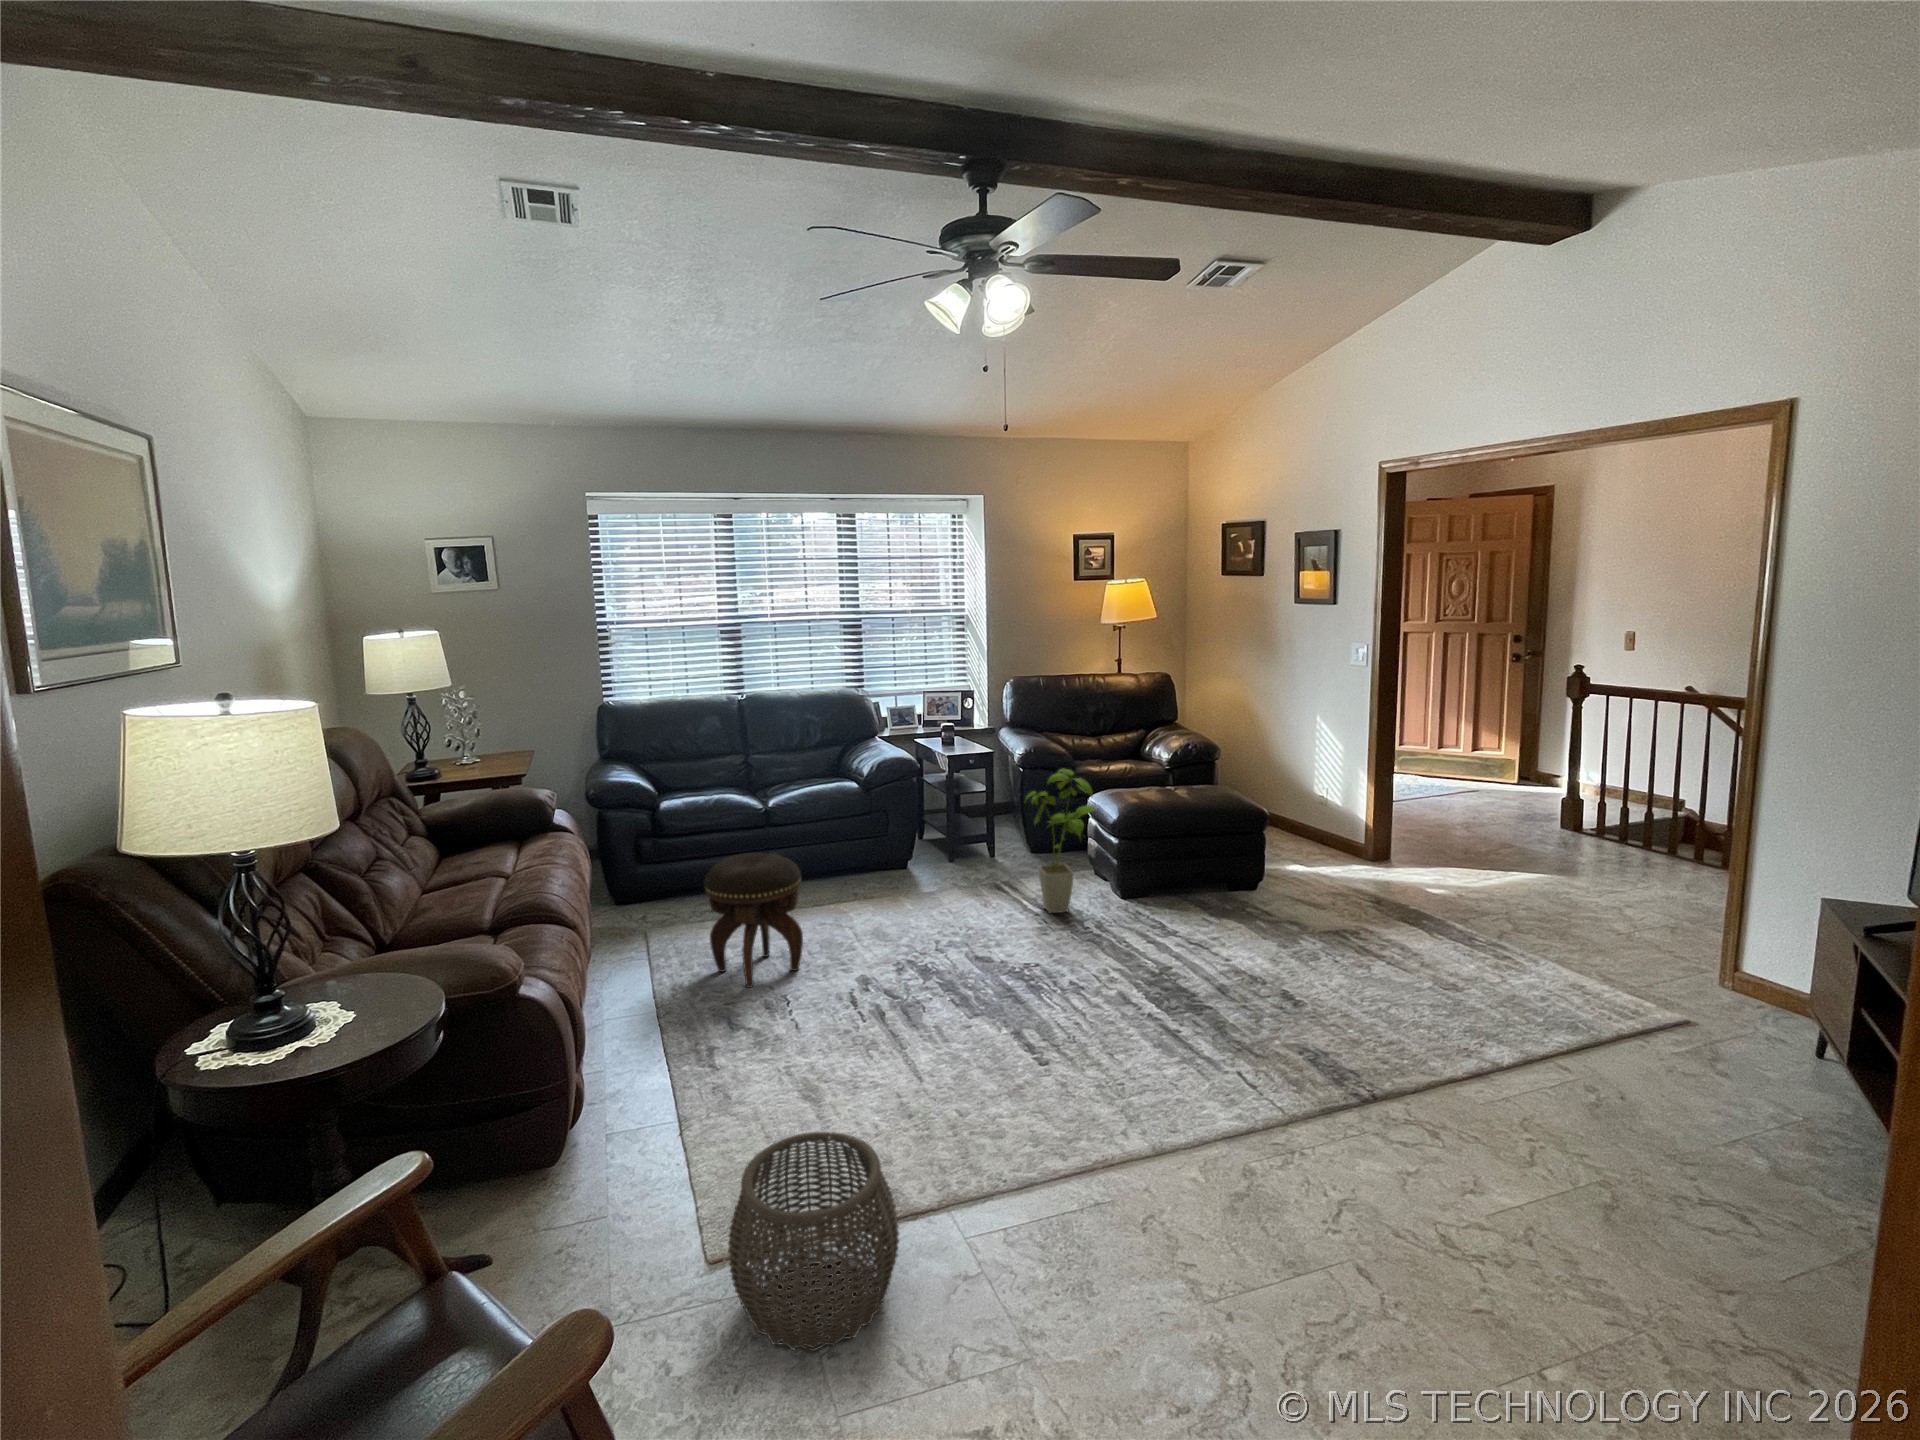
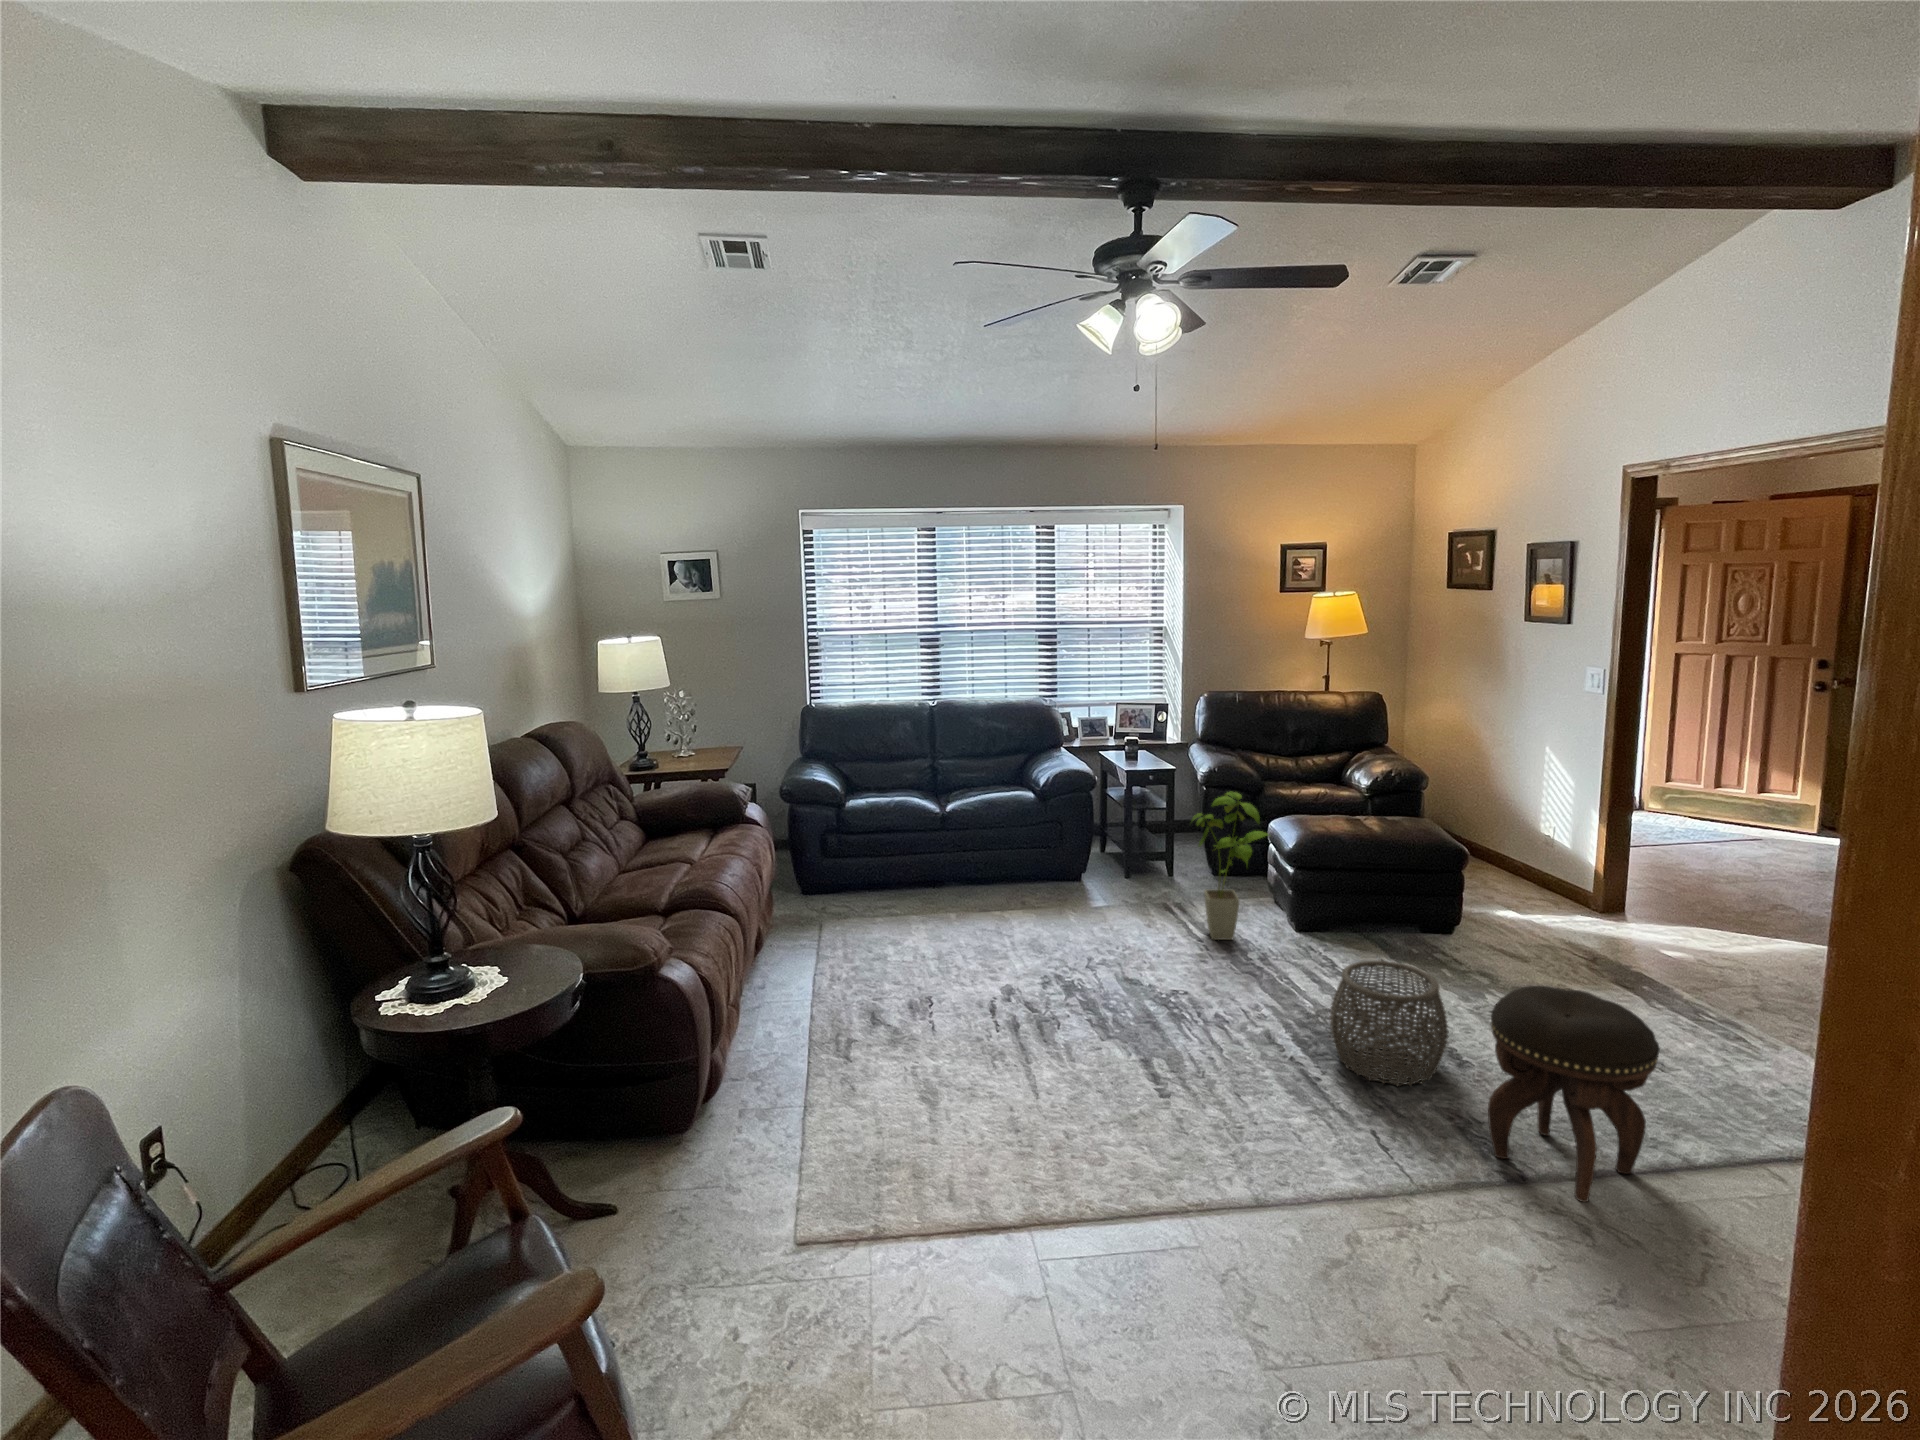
footstool: present [704,853,803,988] -> present [1488,986,1660,1202]
woven basket: present [728,1132,899,1351] -> present [1330,961,1448,1086]

